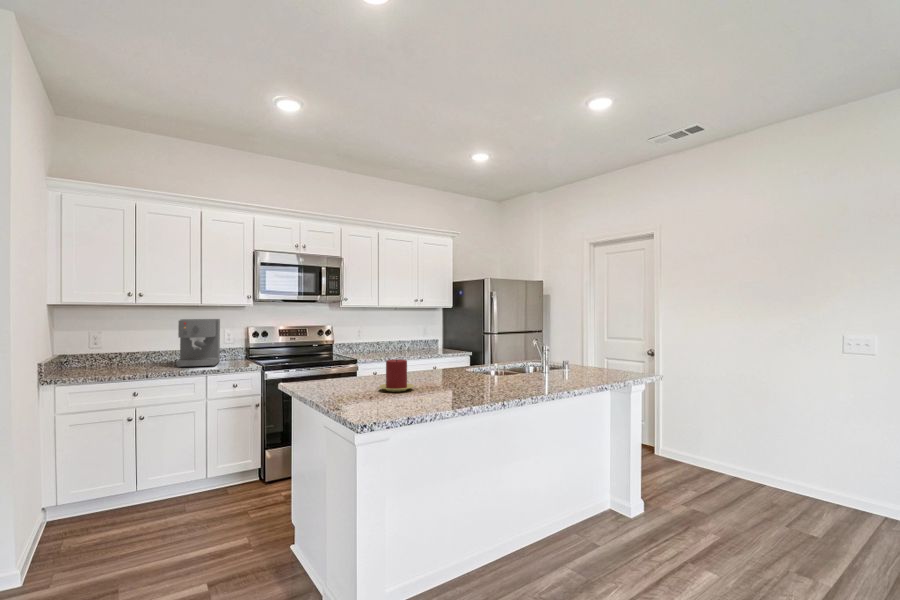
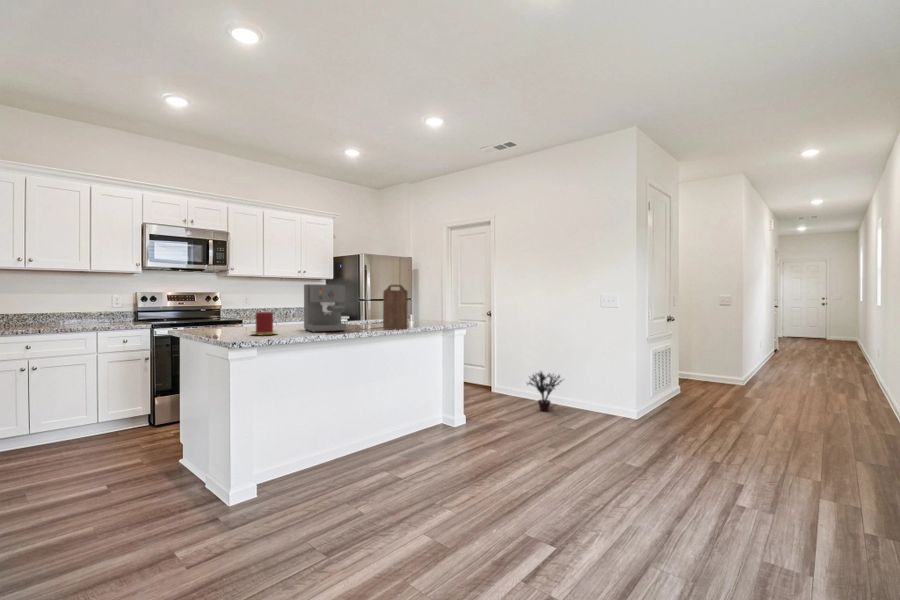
coffee maker: present [176,319,220,367] -> present [304,284,346,332]
cutting board: none [544,320,575,381] -> present [383,285,408,330]
potted plant: none [725,433,786,494] -> present [528,372,561,411]

